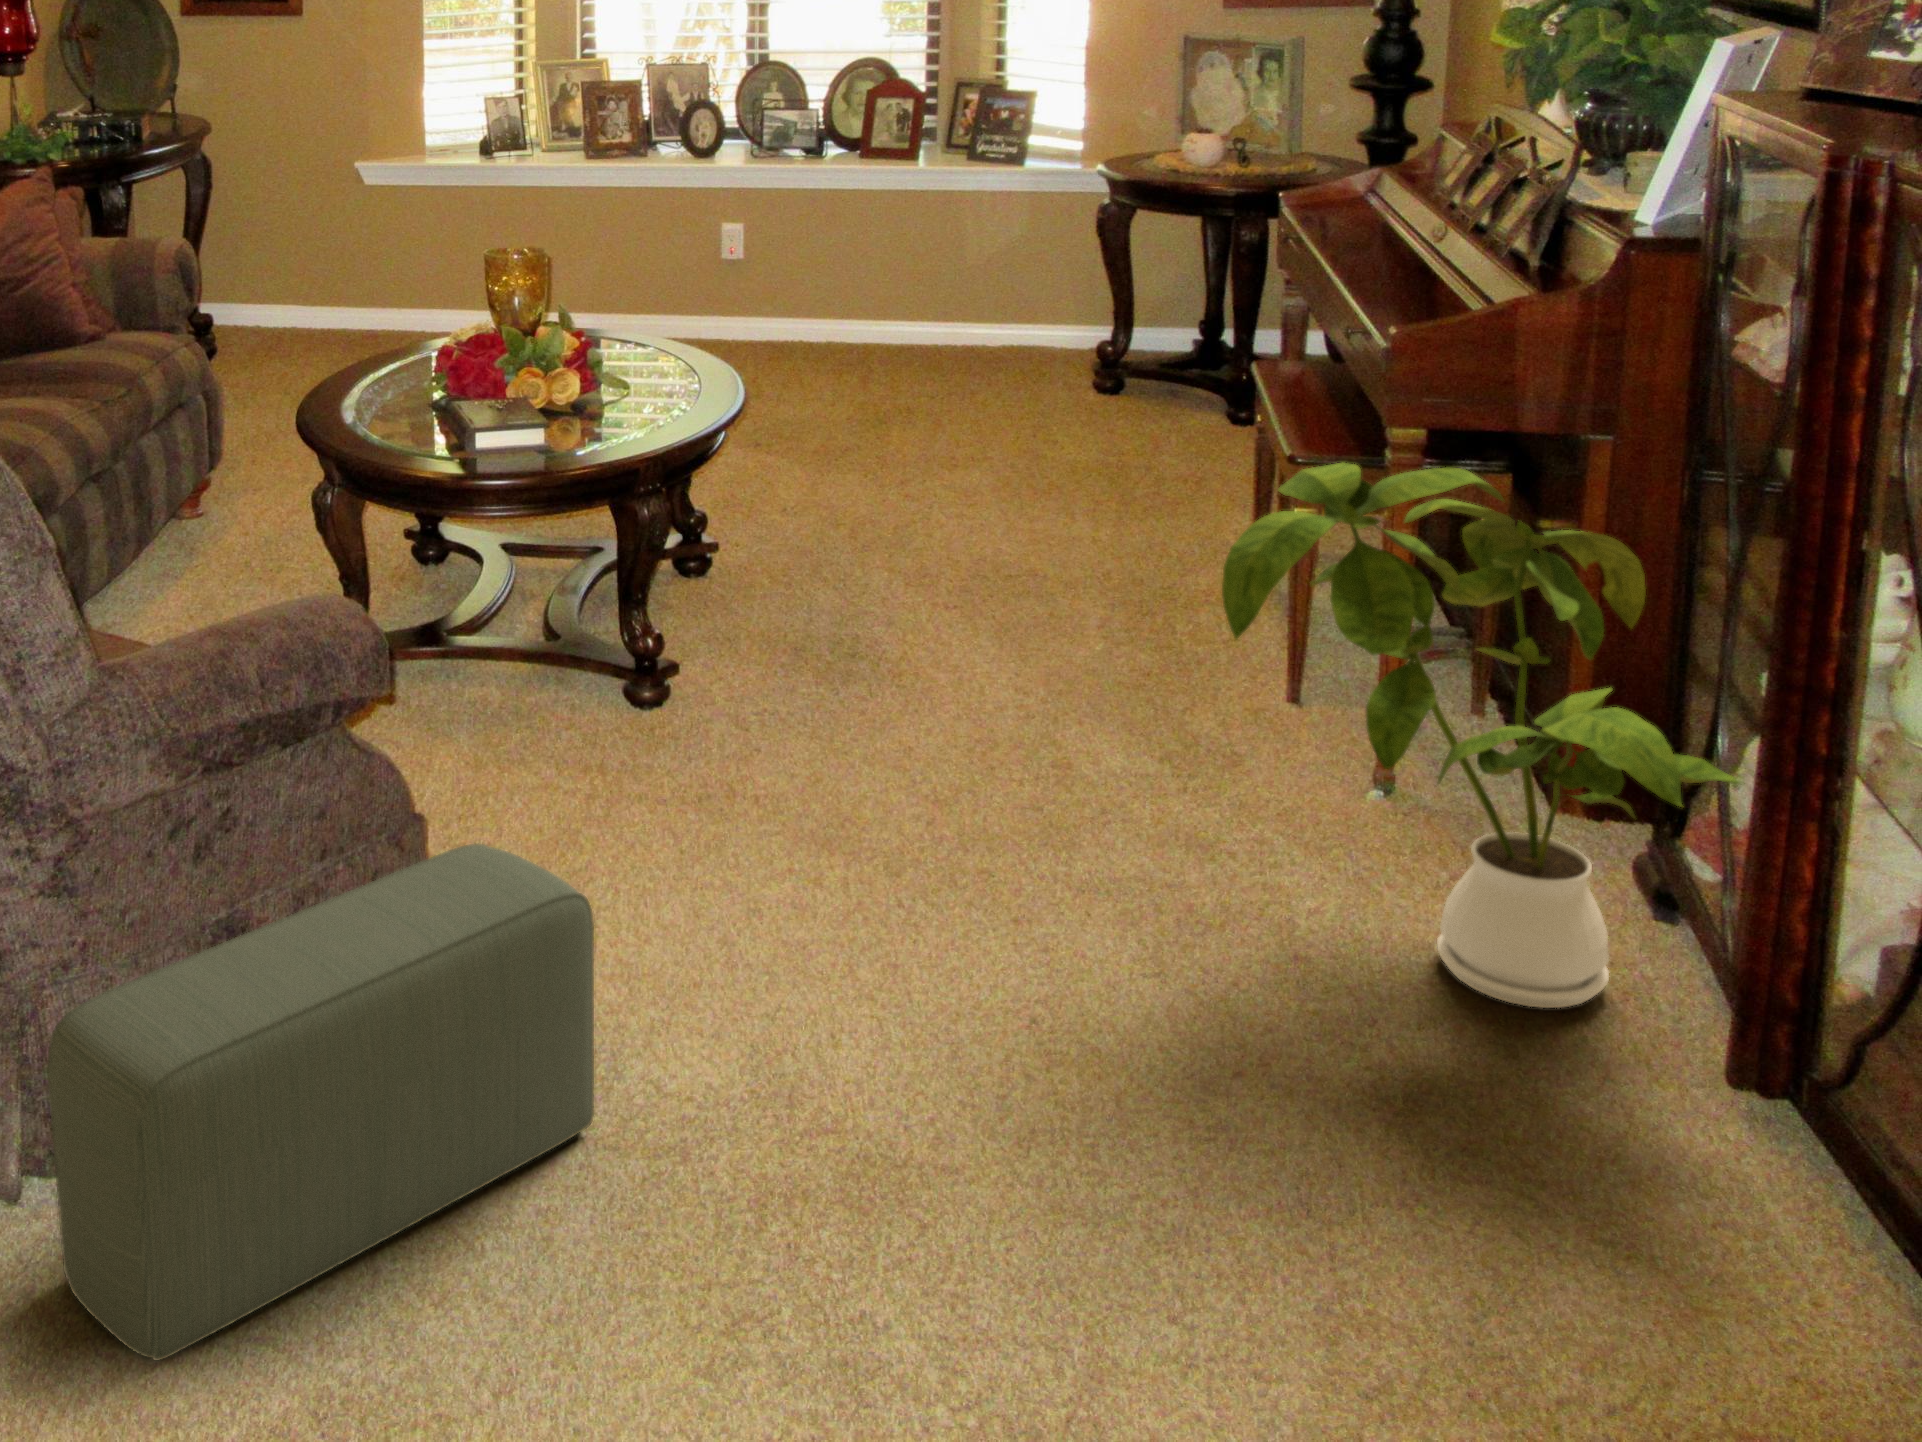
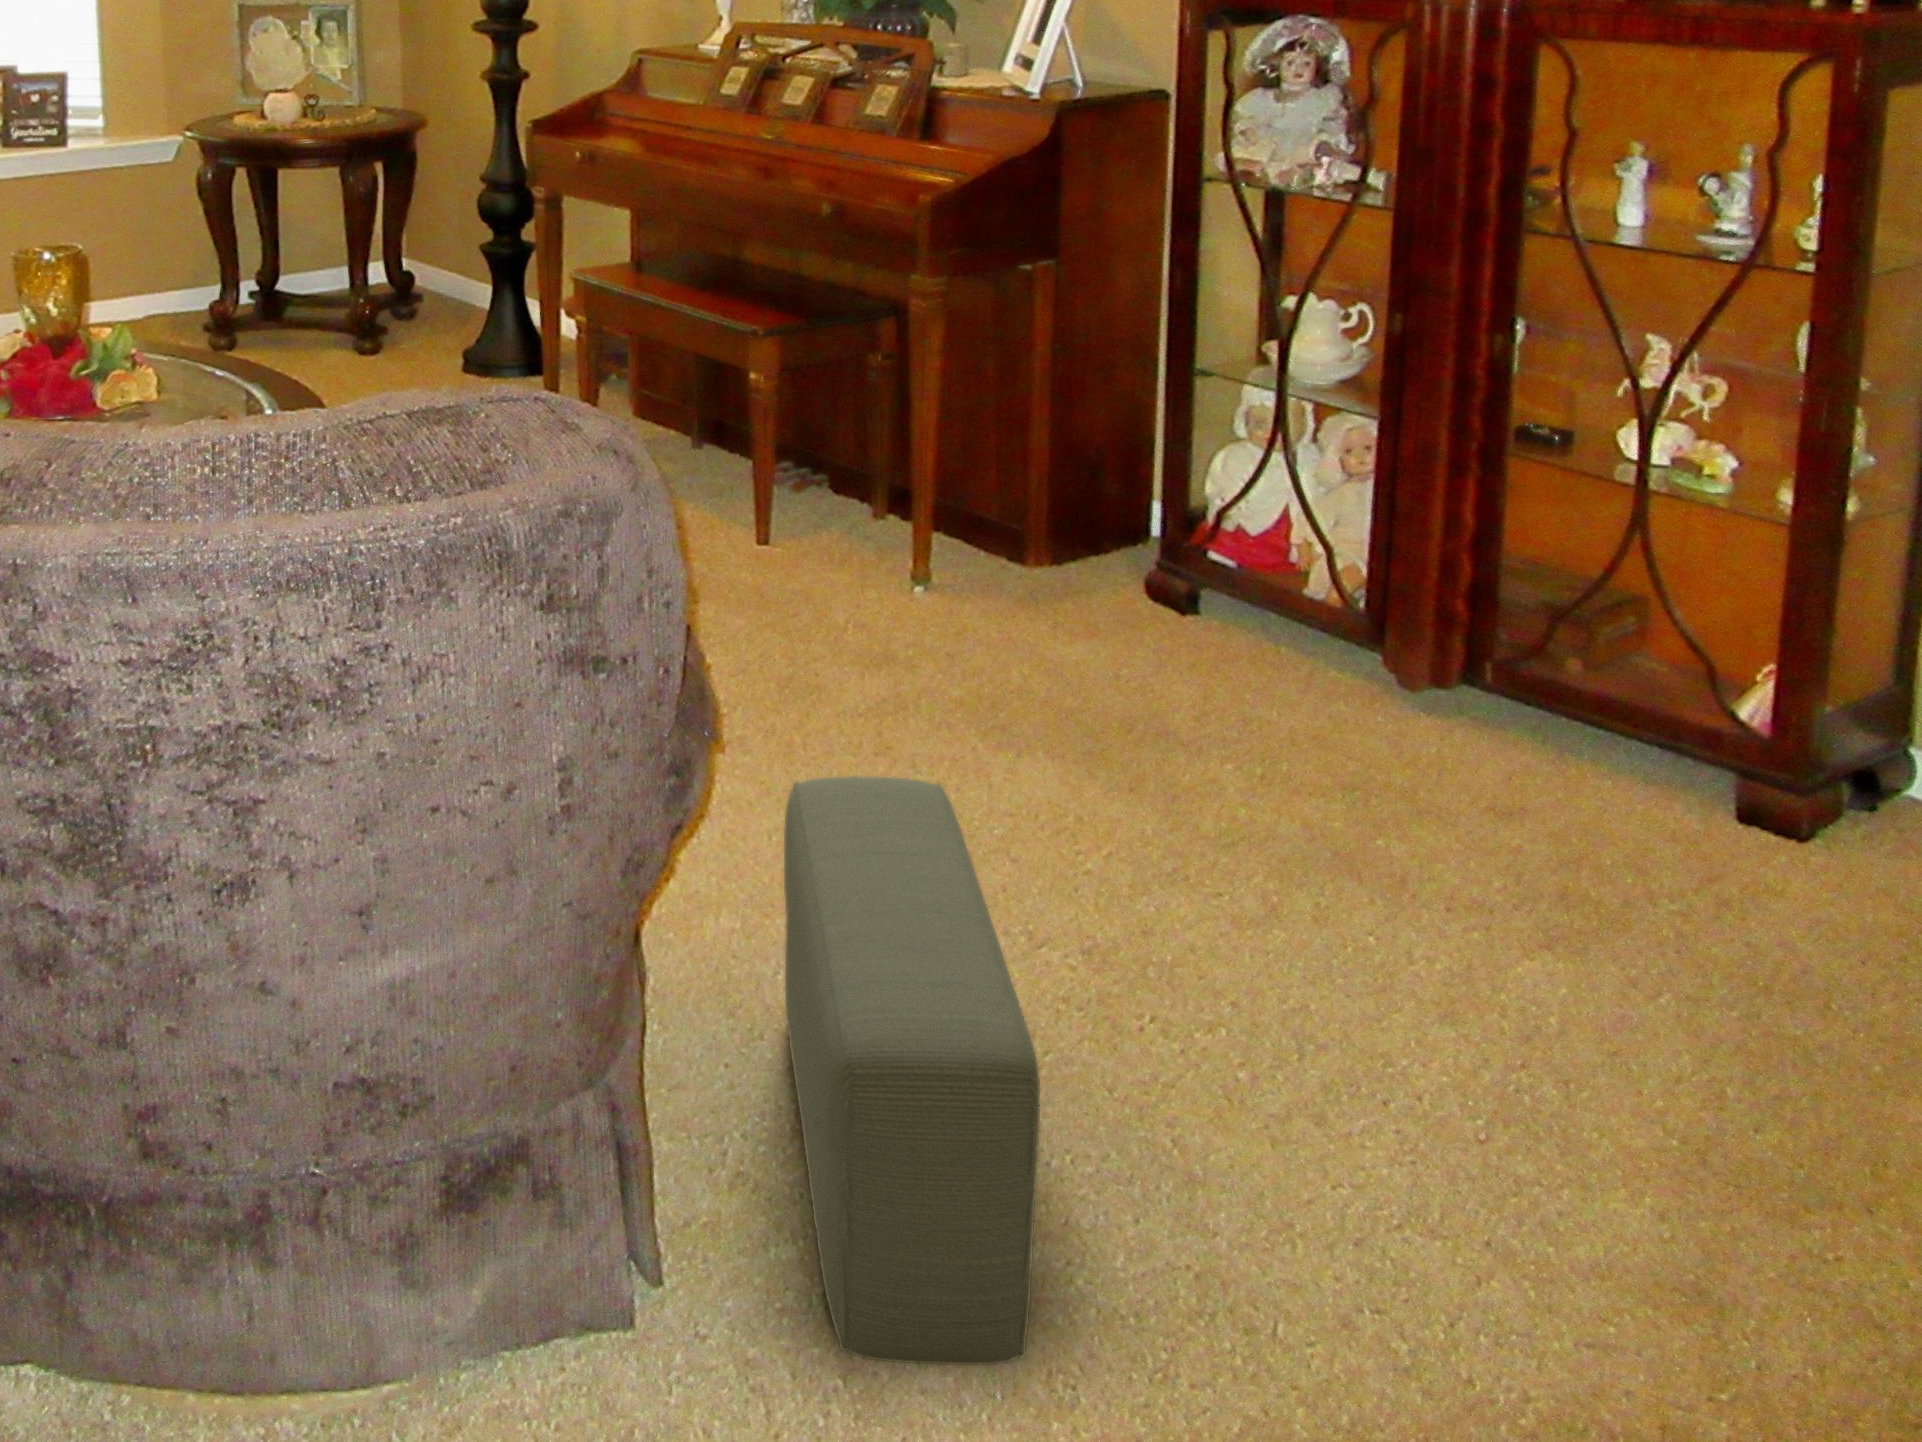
house plant: present [1222,462,1740,1008] -> none [971,275,1384,674]

